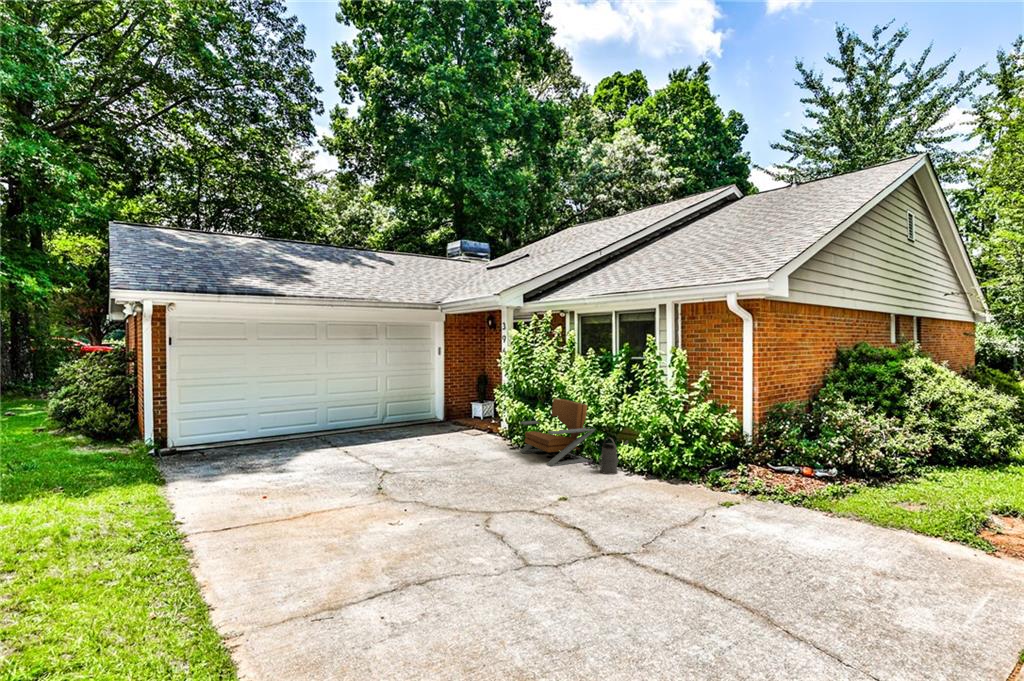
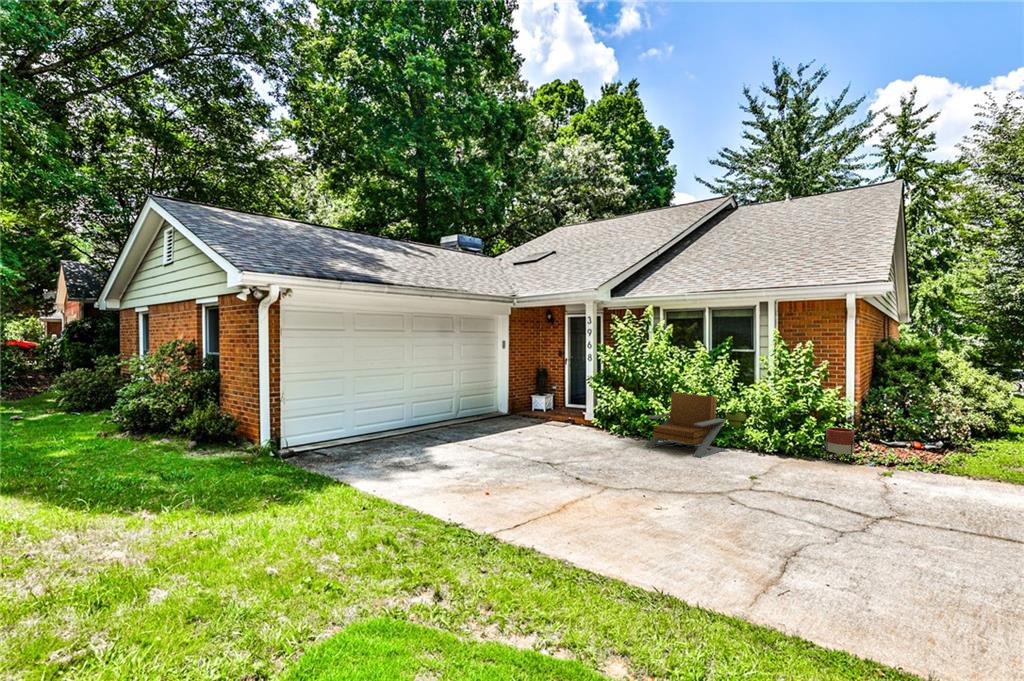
watering can: present [599,438,628,474] -> none [748,426,767,461]
planter: none [683,444,712,485] -> present [826,427,854,464]

